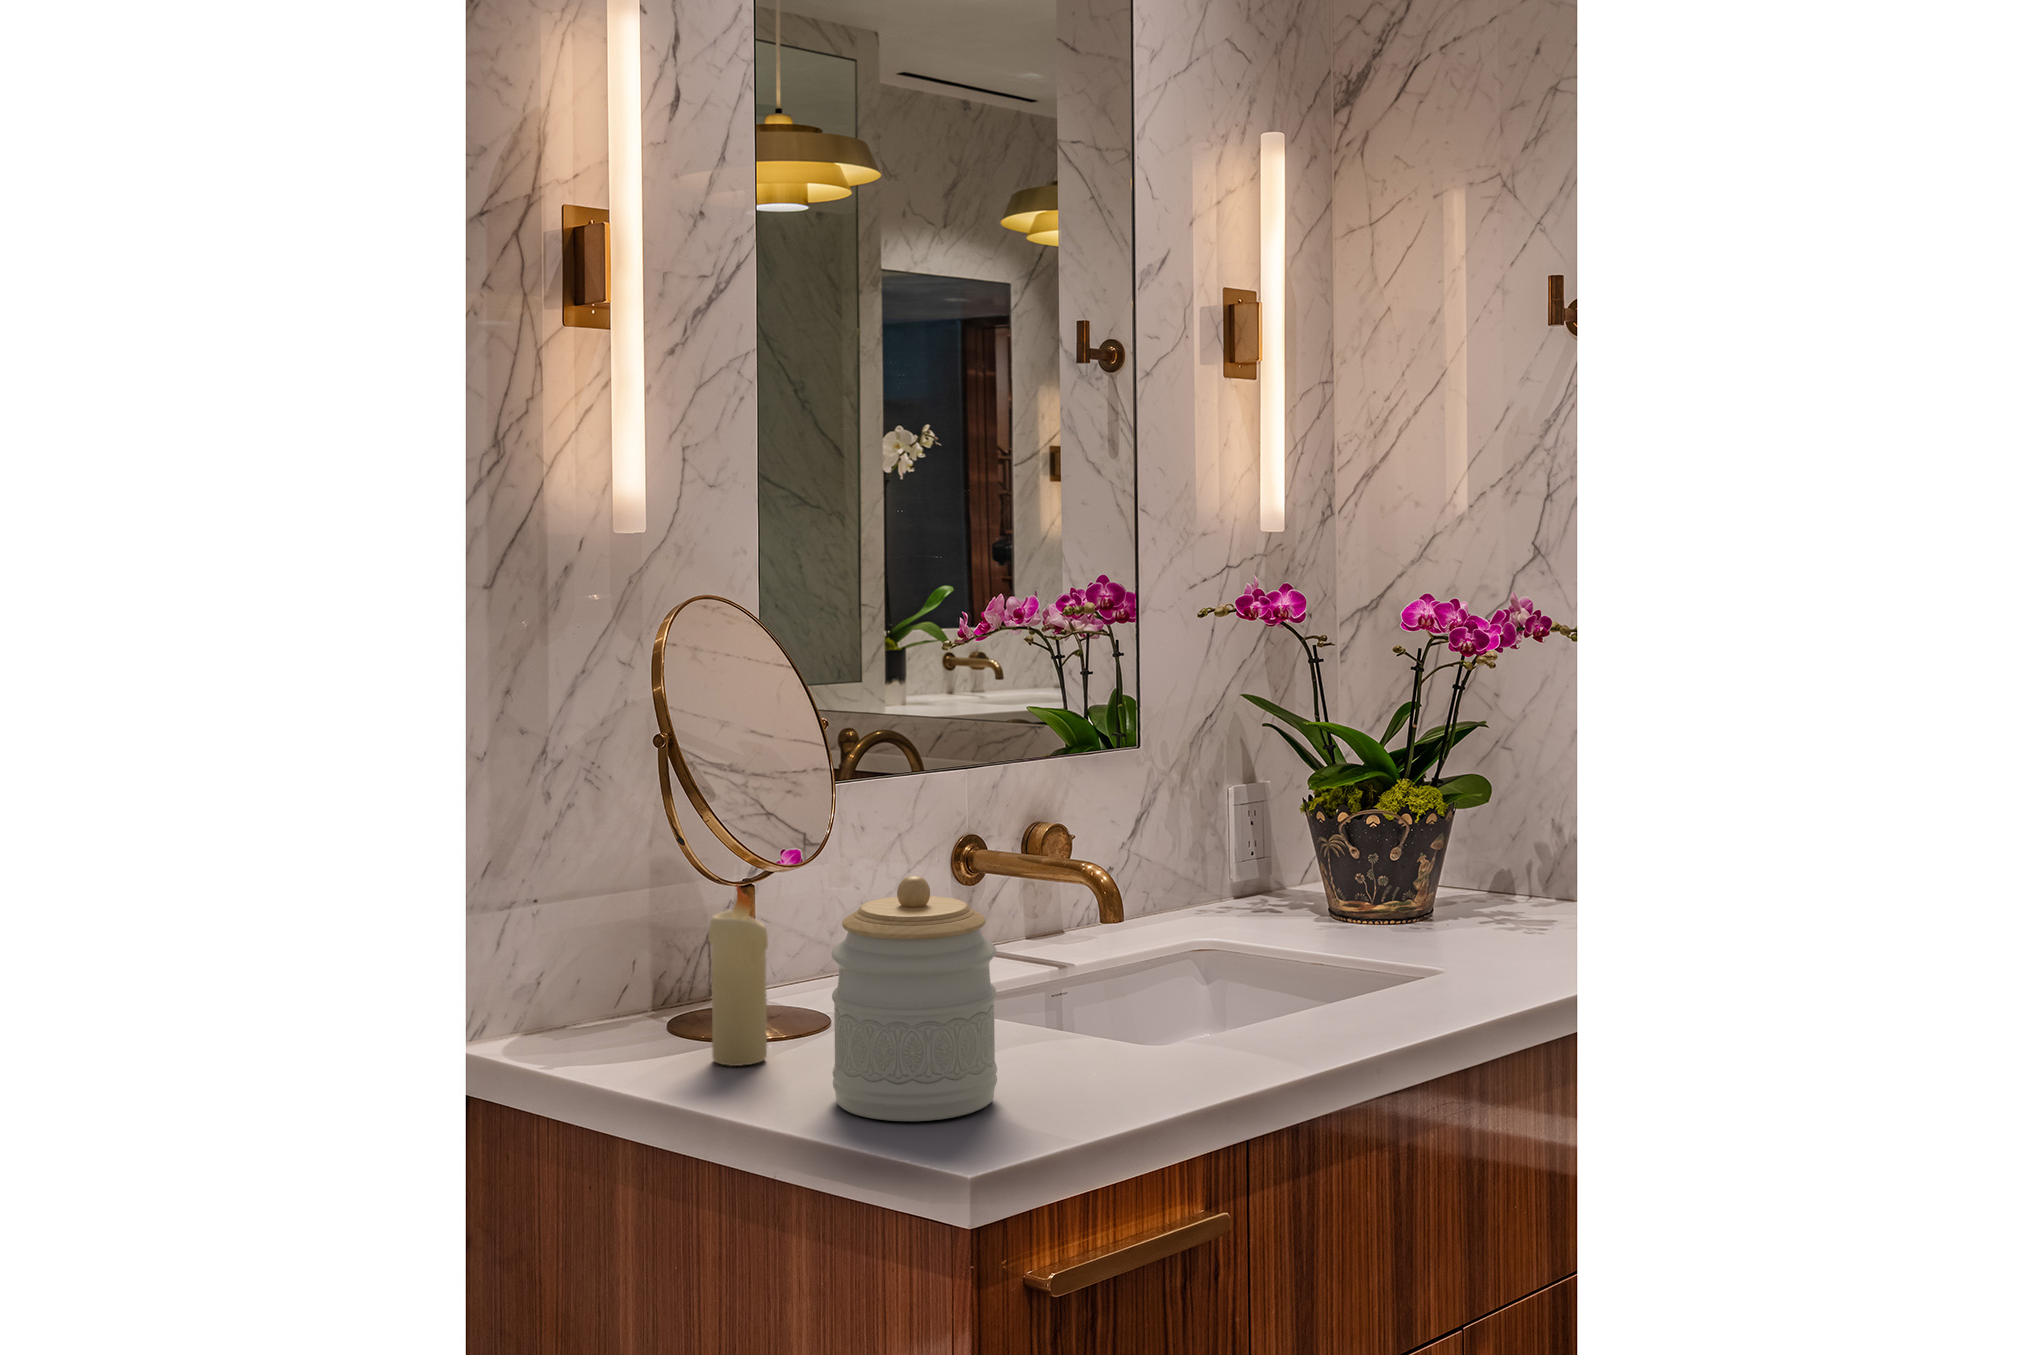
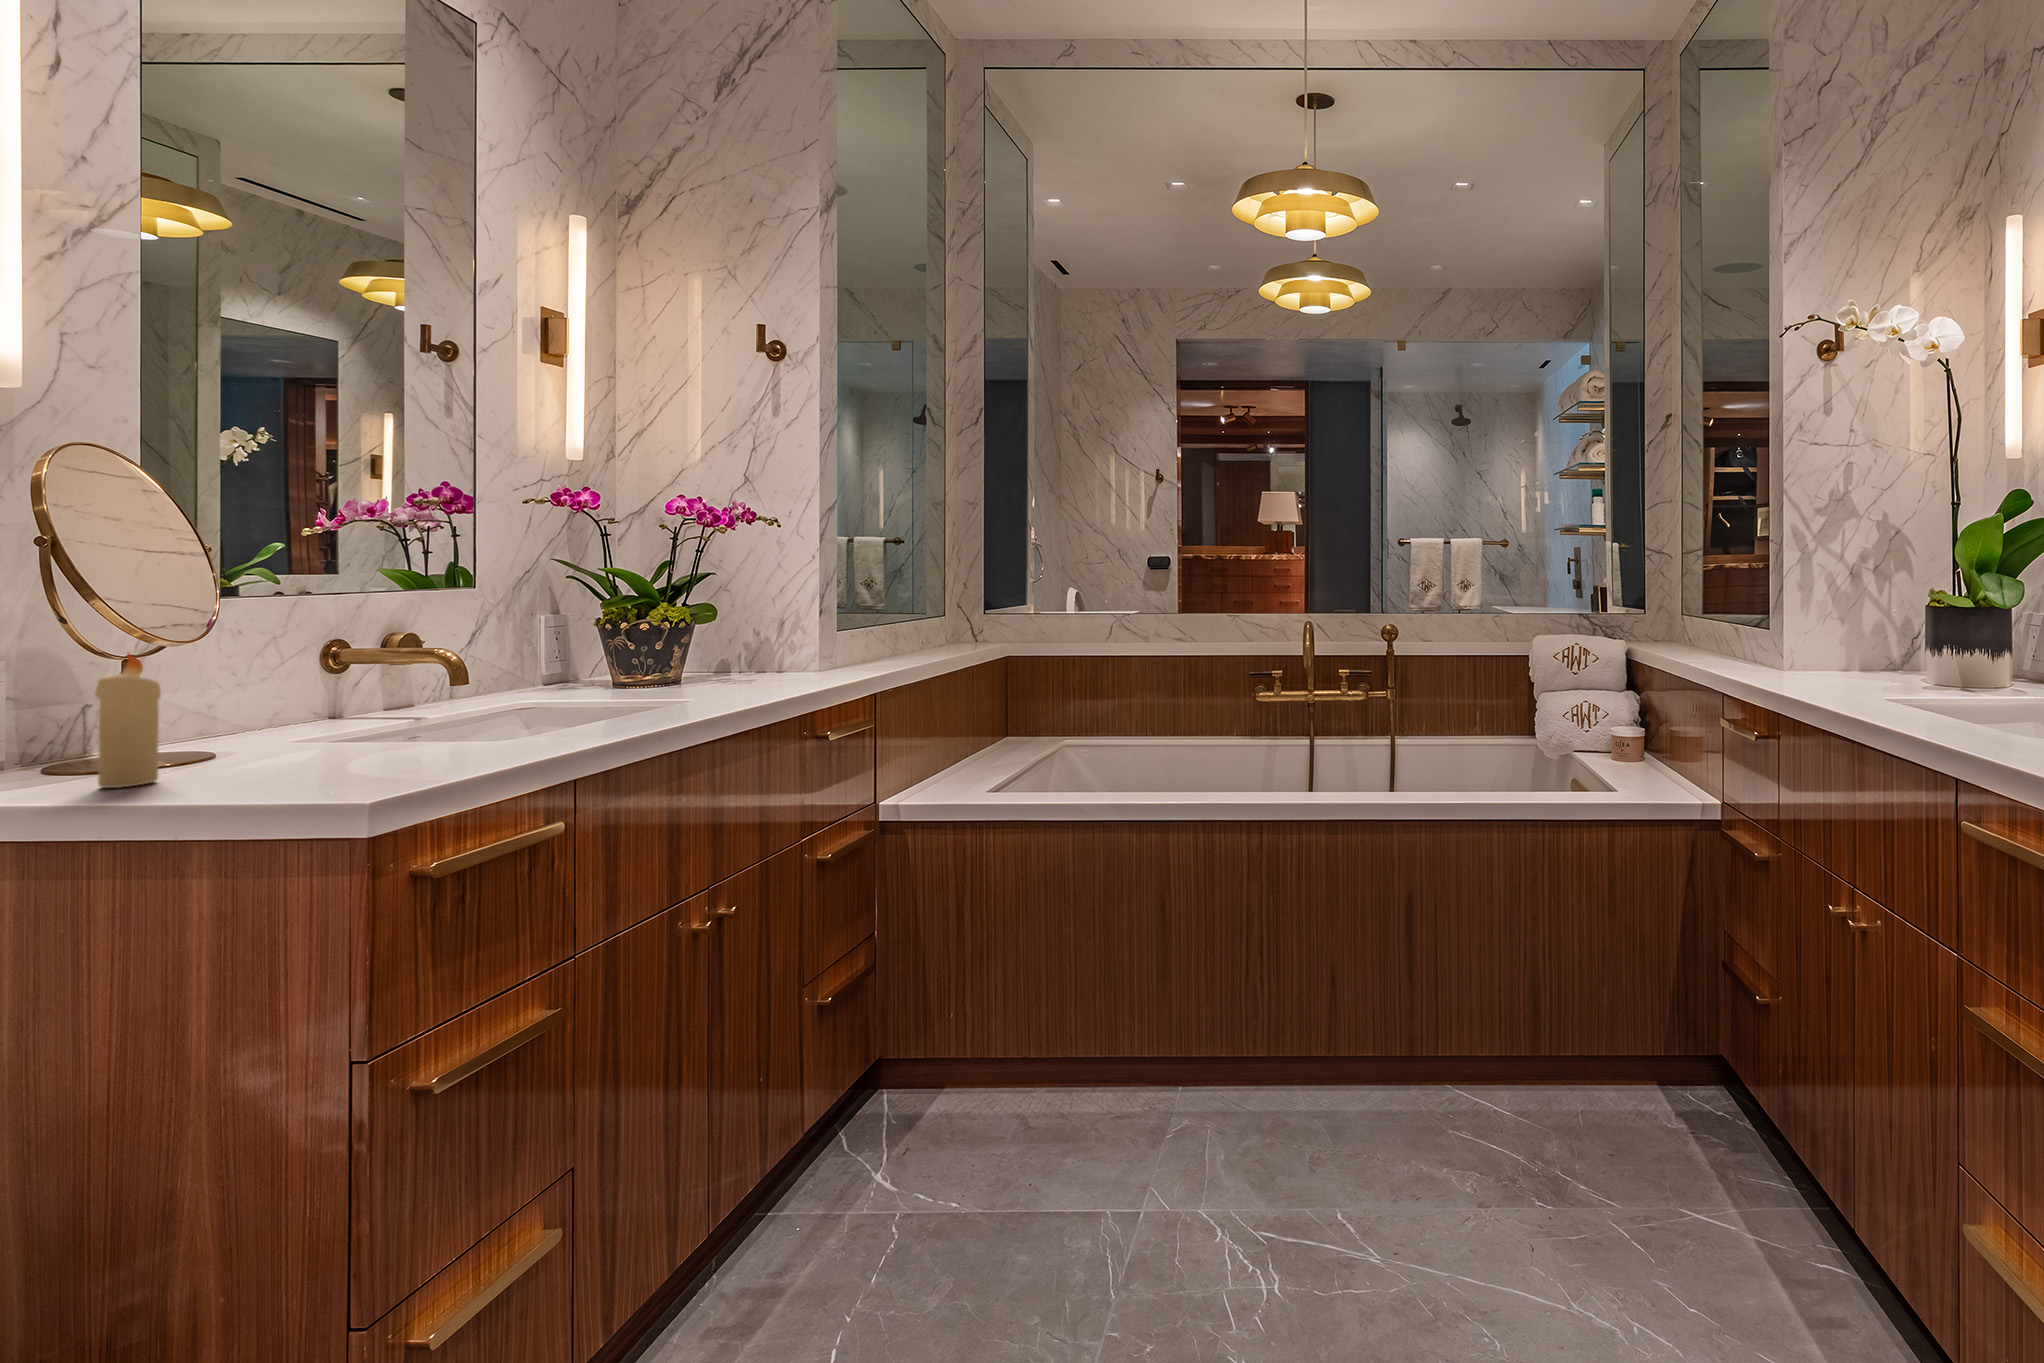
jar: present [832,876,997,1121] -> none [238,626,390,791]

